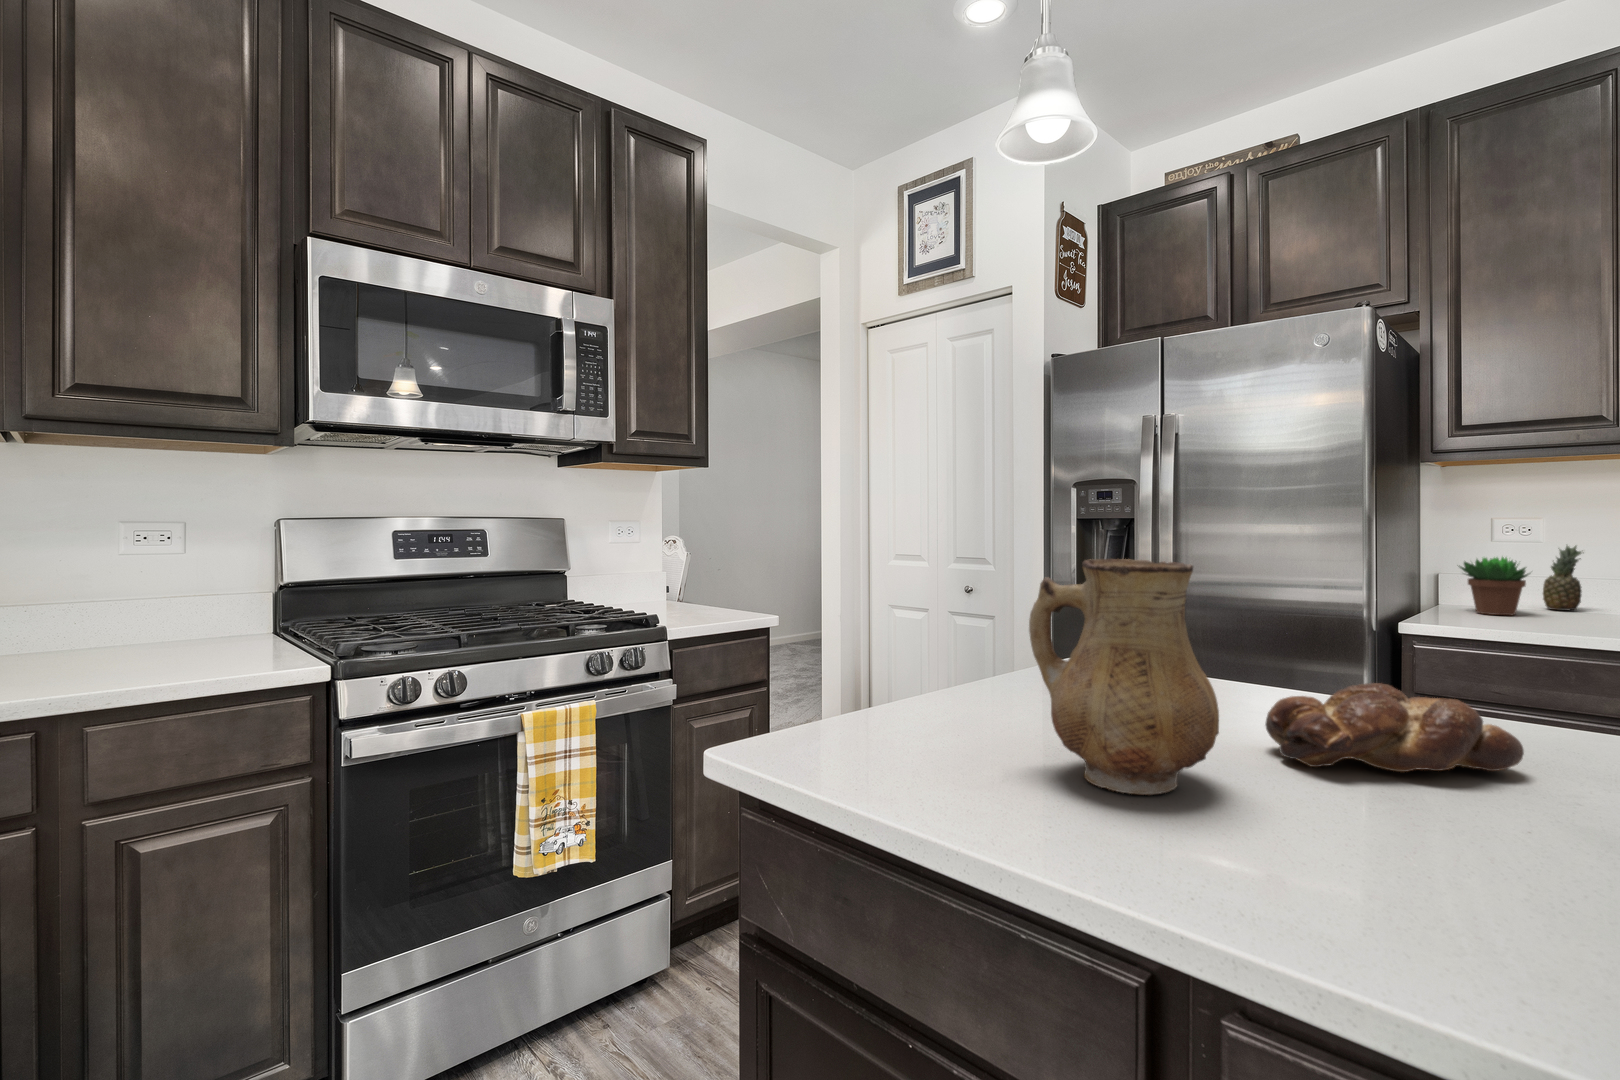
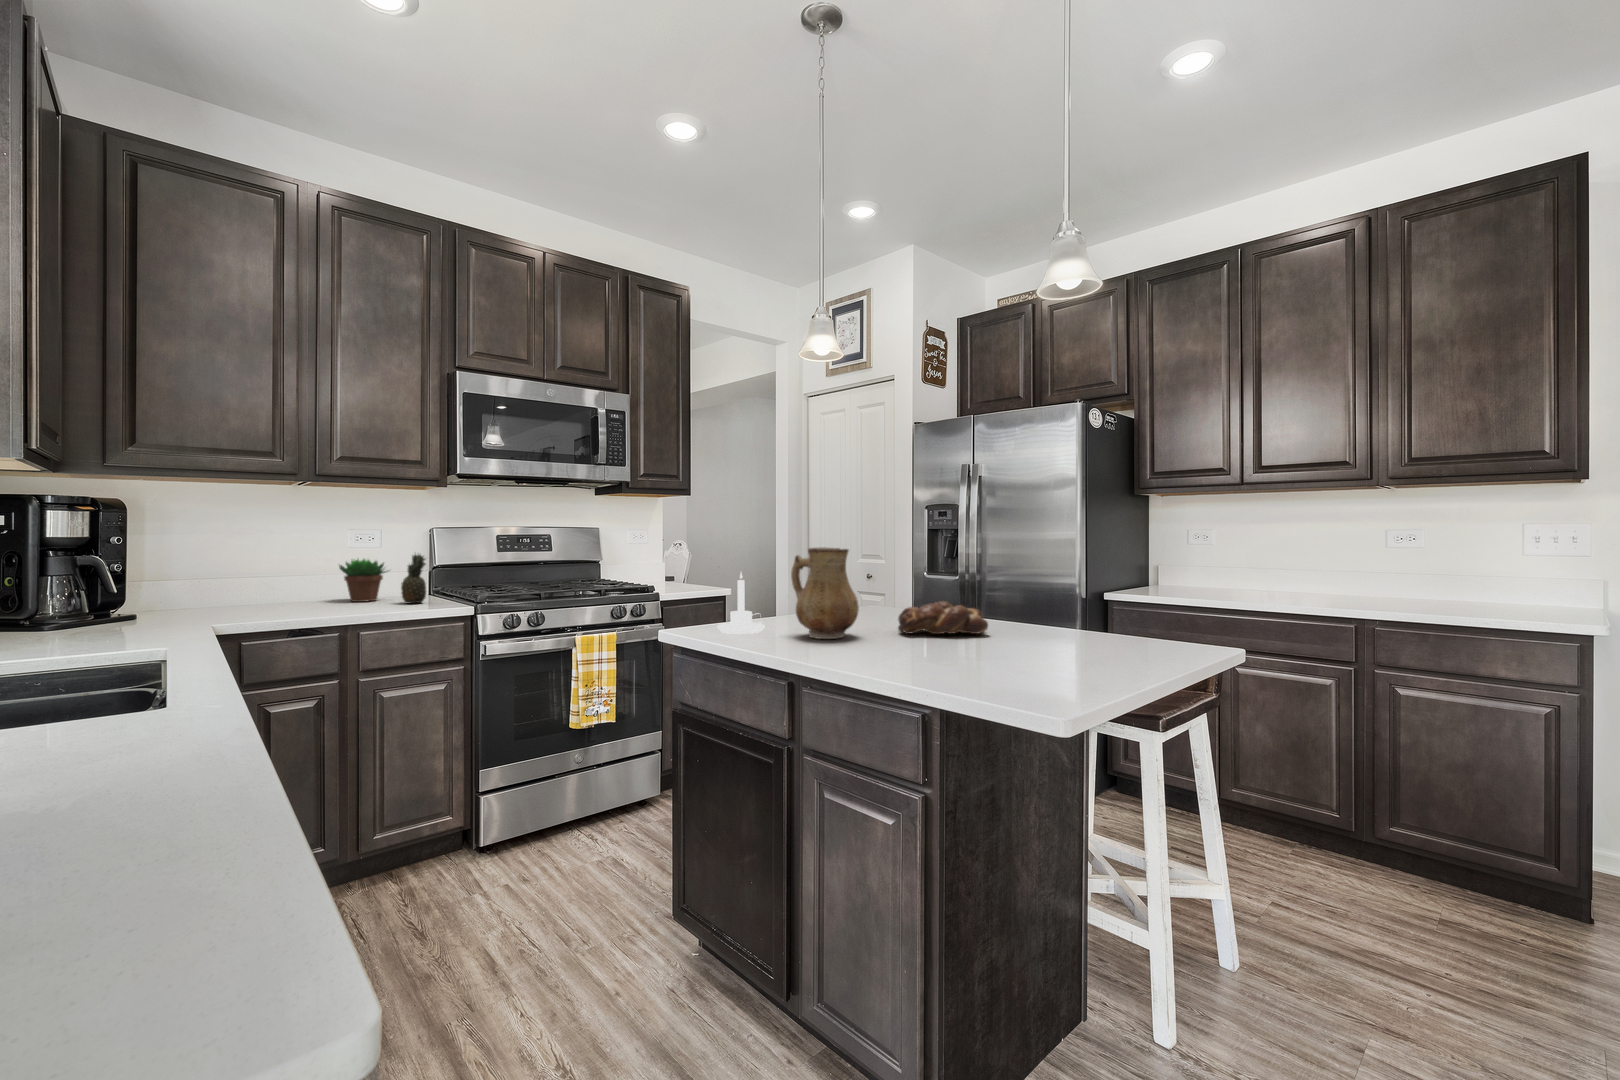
fruit: present [1543,546,1582,611] -> present [401,554,426,603]
succulent plant: present [1460,557,1529,615] -> present [339,559,387,602]
candle holder: none [847,615,959,772] -> present [717,572,765,634]

